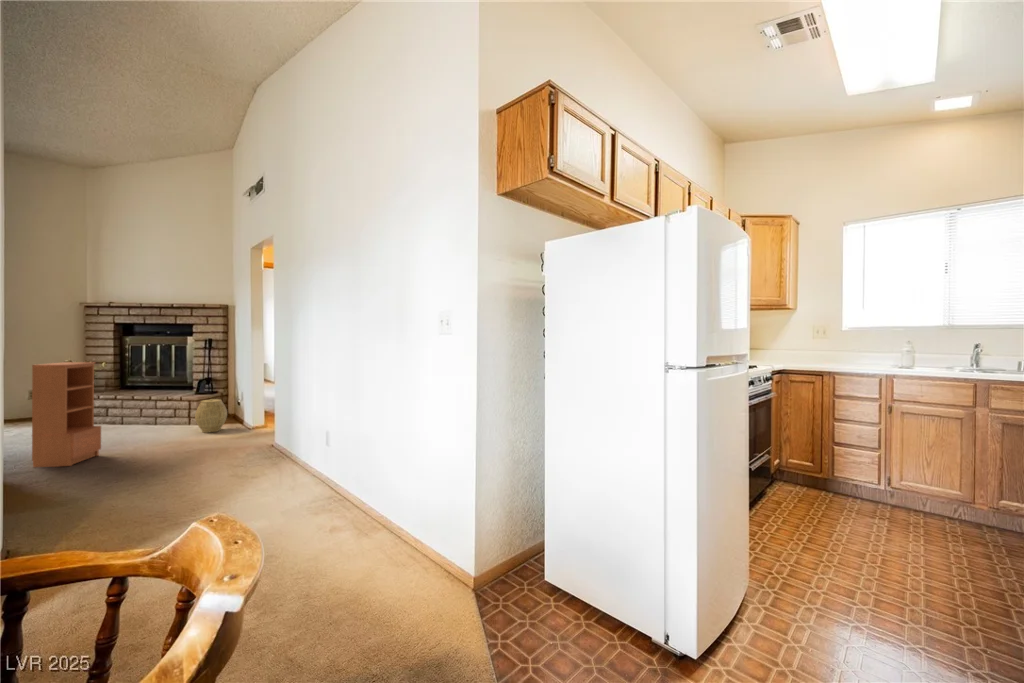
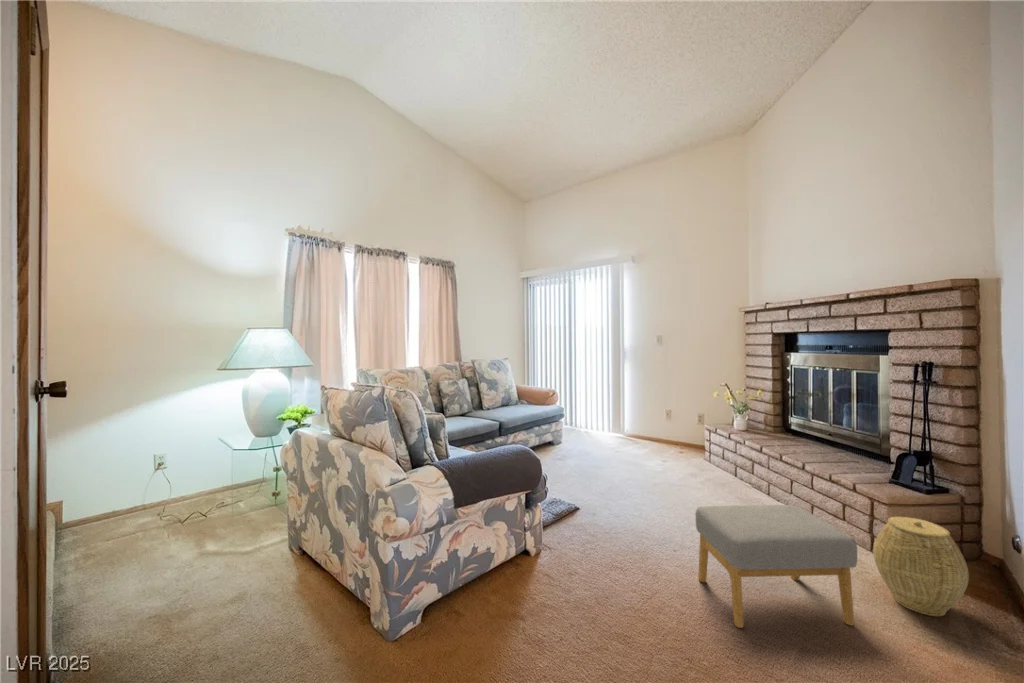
bookcase: present [32,362,101,468] -> none [588,401,673,589]
footstool: none [114,405,194,453] -> present [696,505,857,628]

